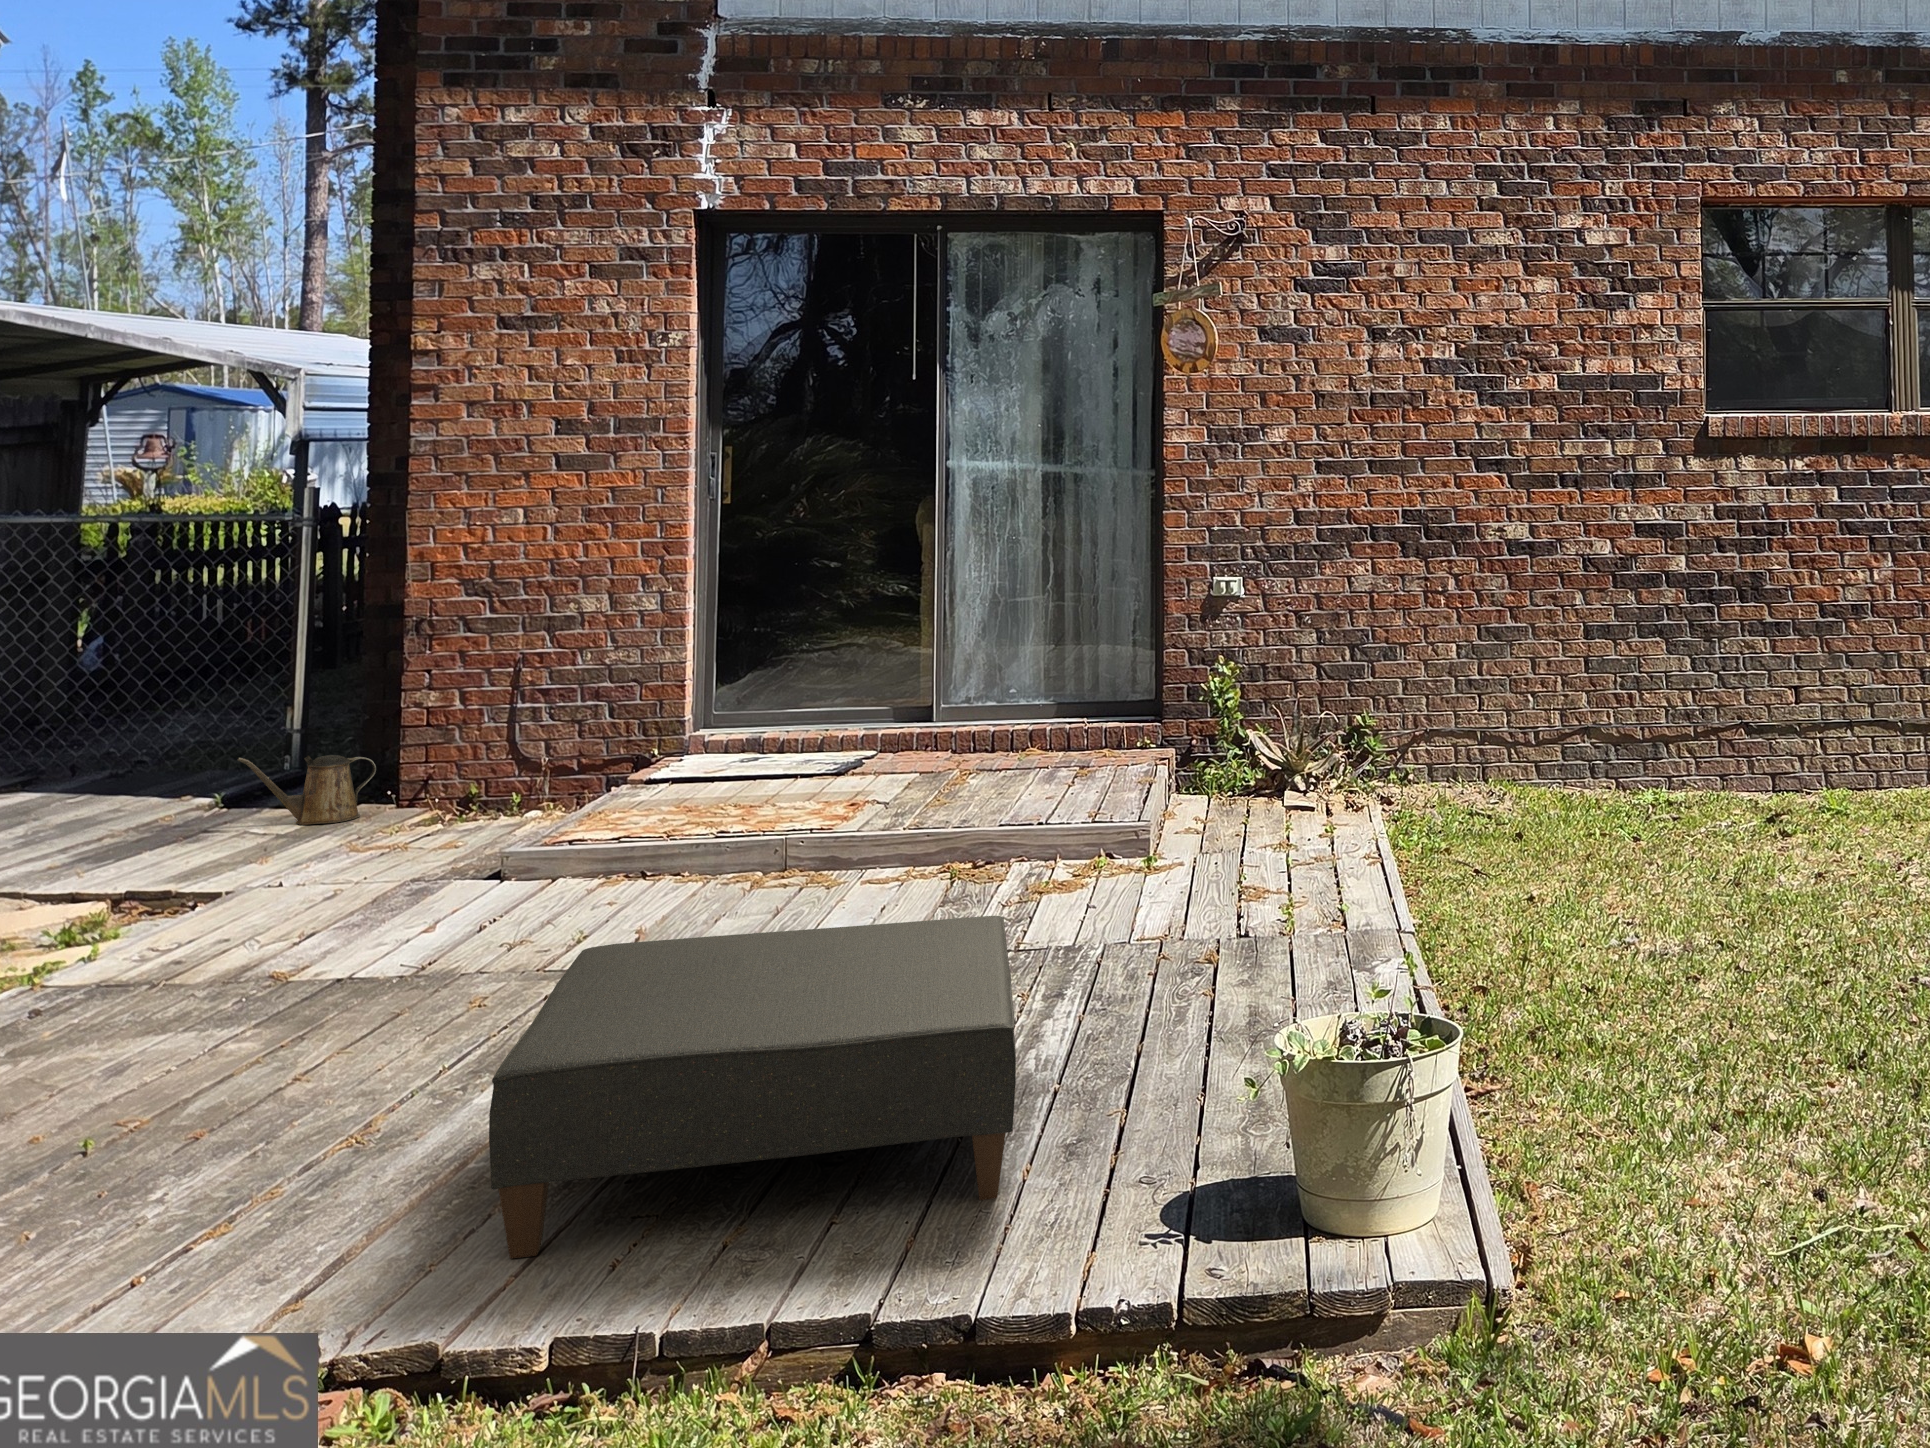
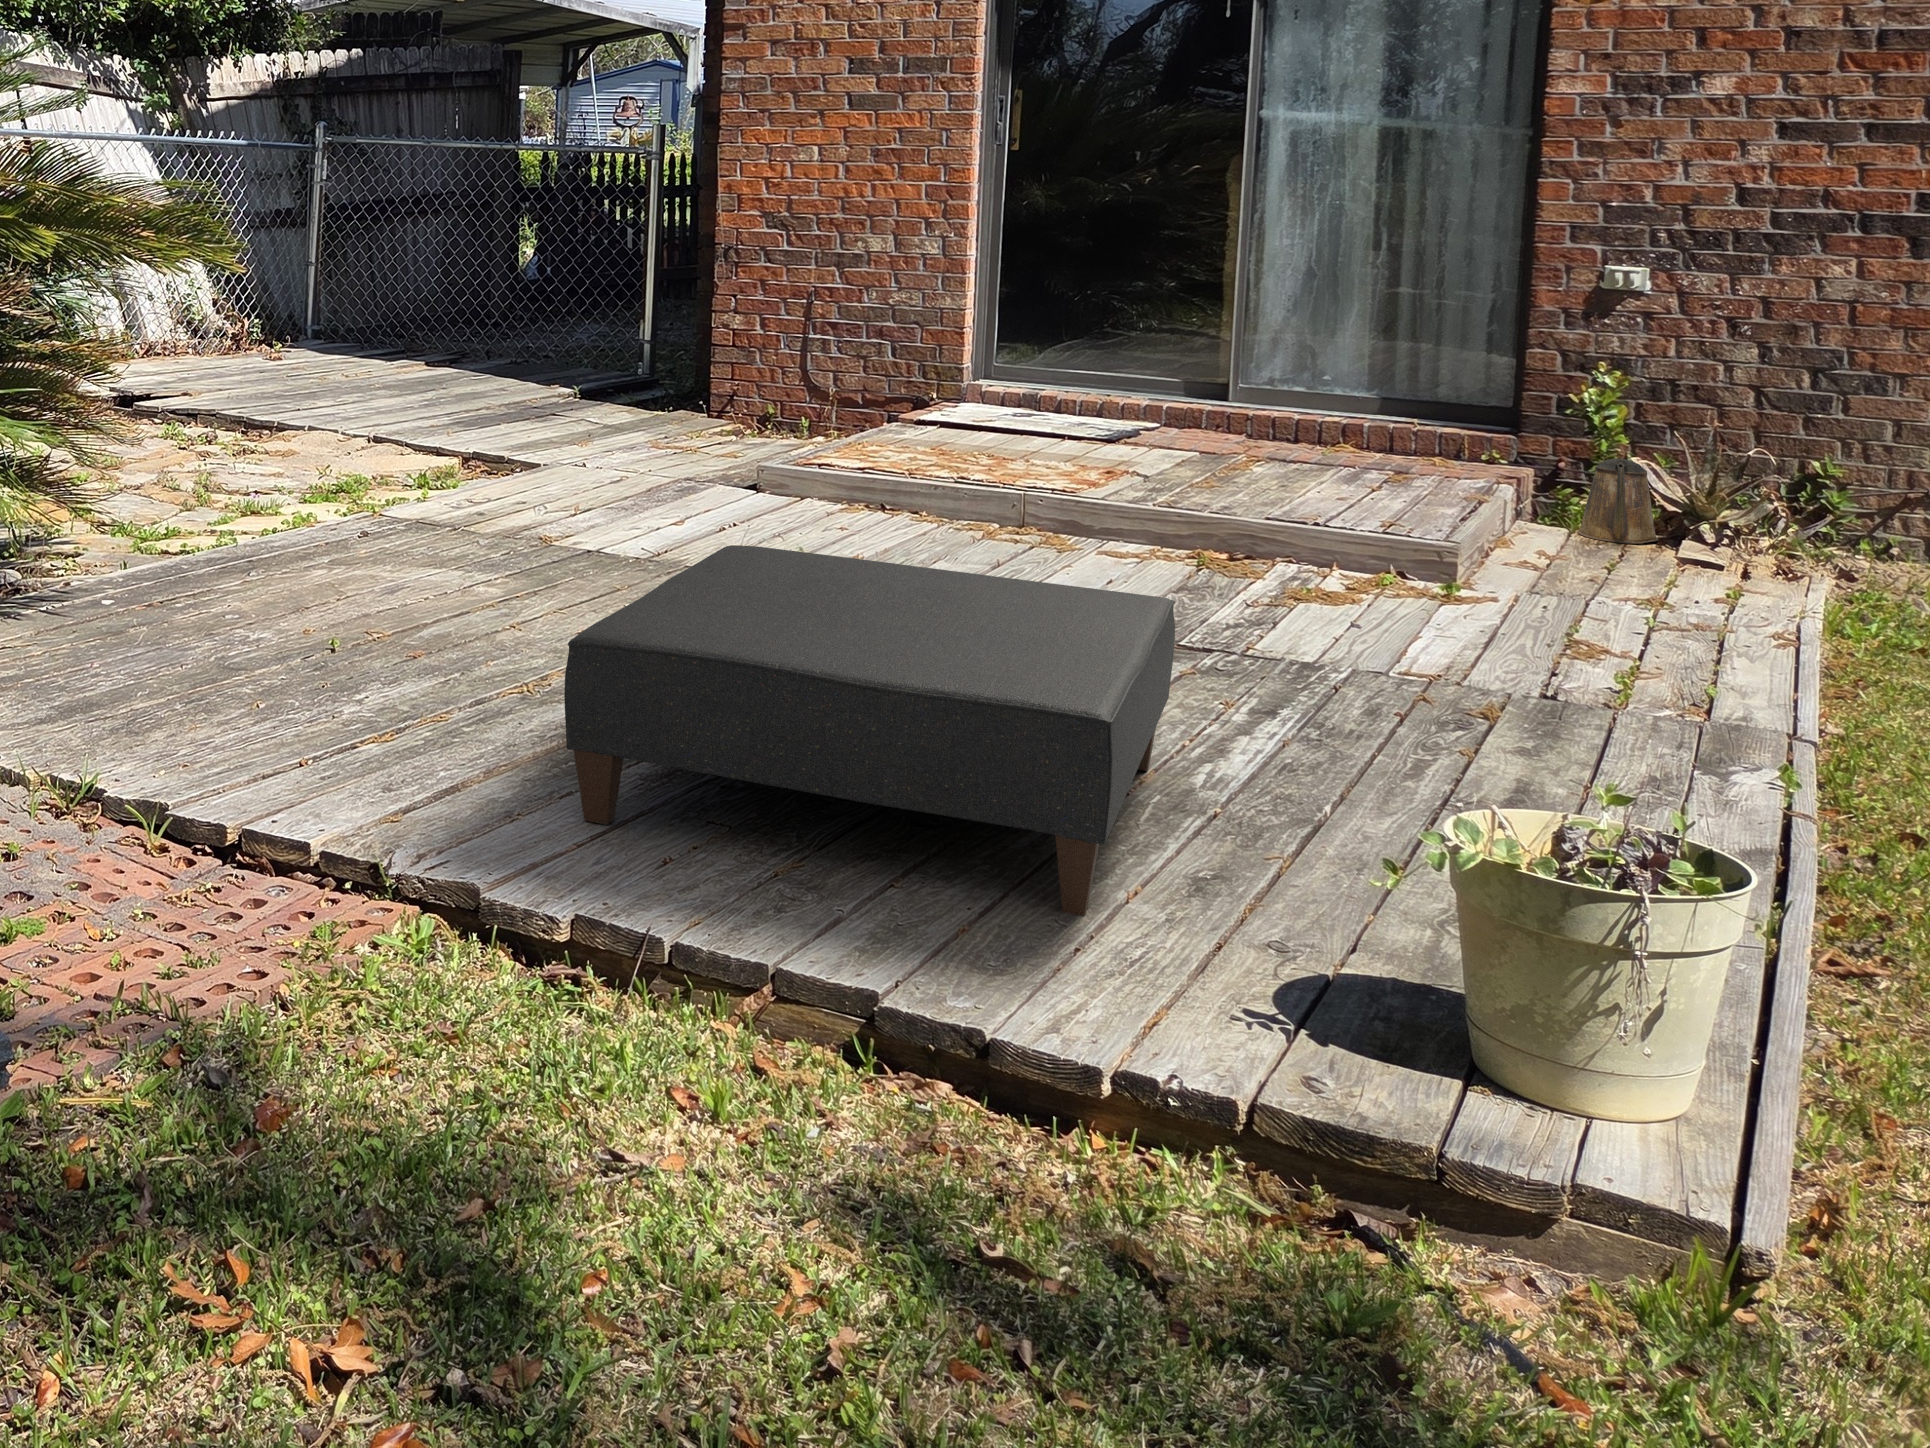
watering can: present [237,755,376,825] -> present [1578,459,1658,544]

